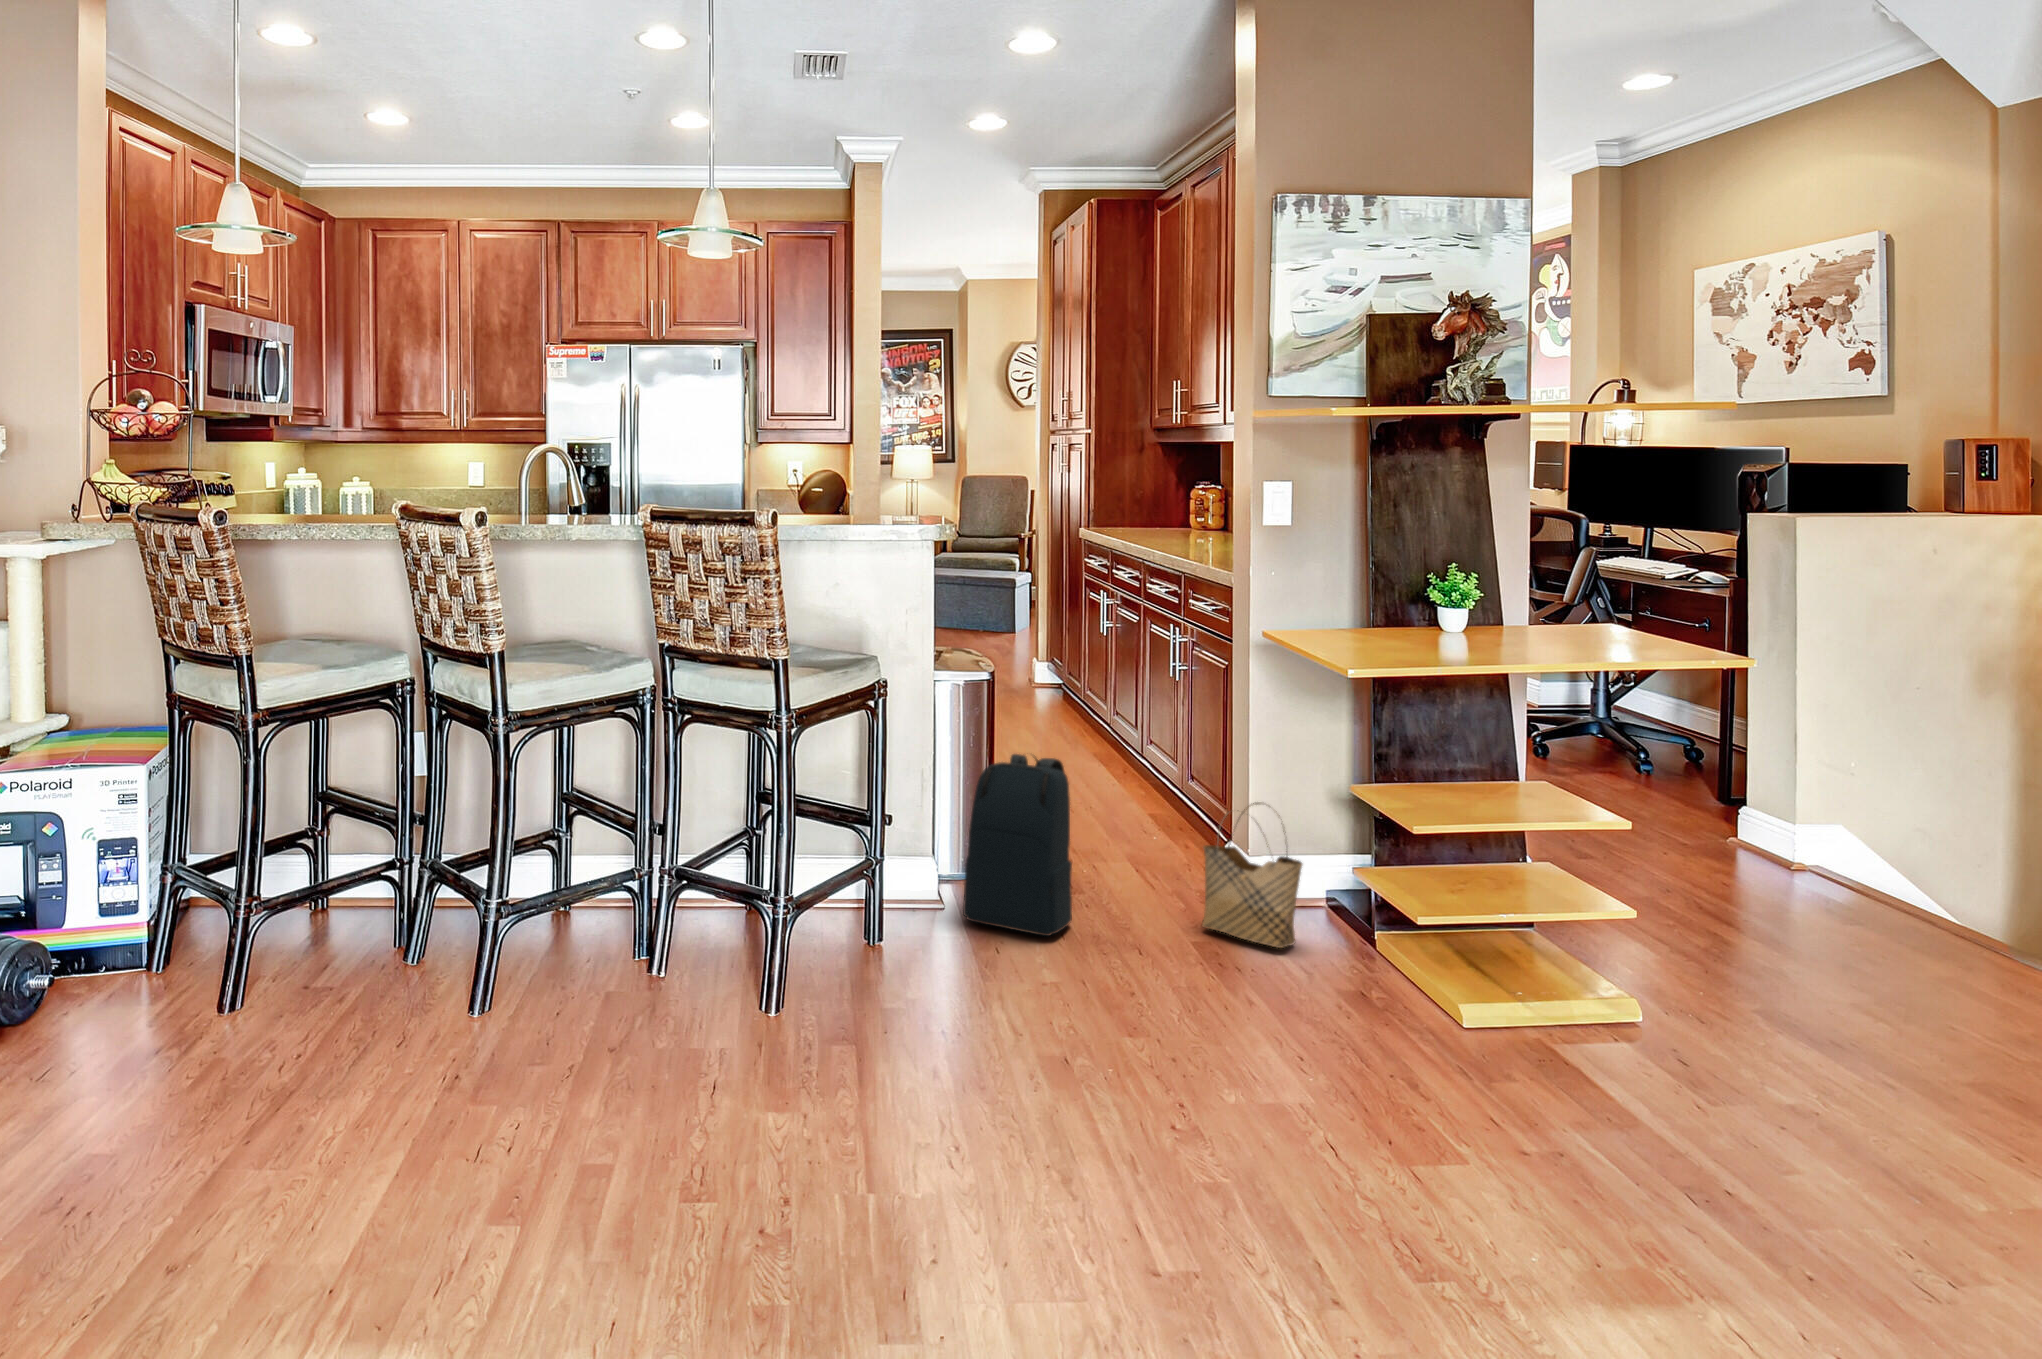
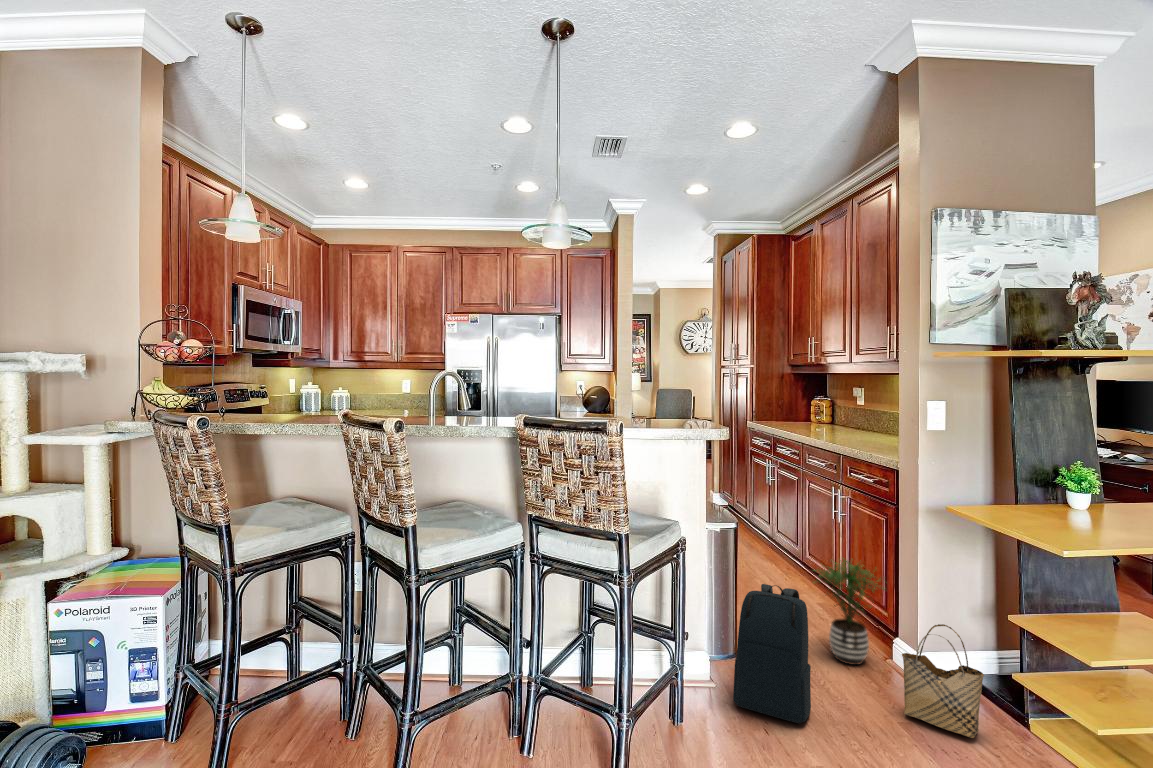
potted plant: none [1102,723,1216,880] -> present [814,558,885,665]

